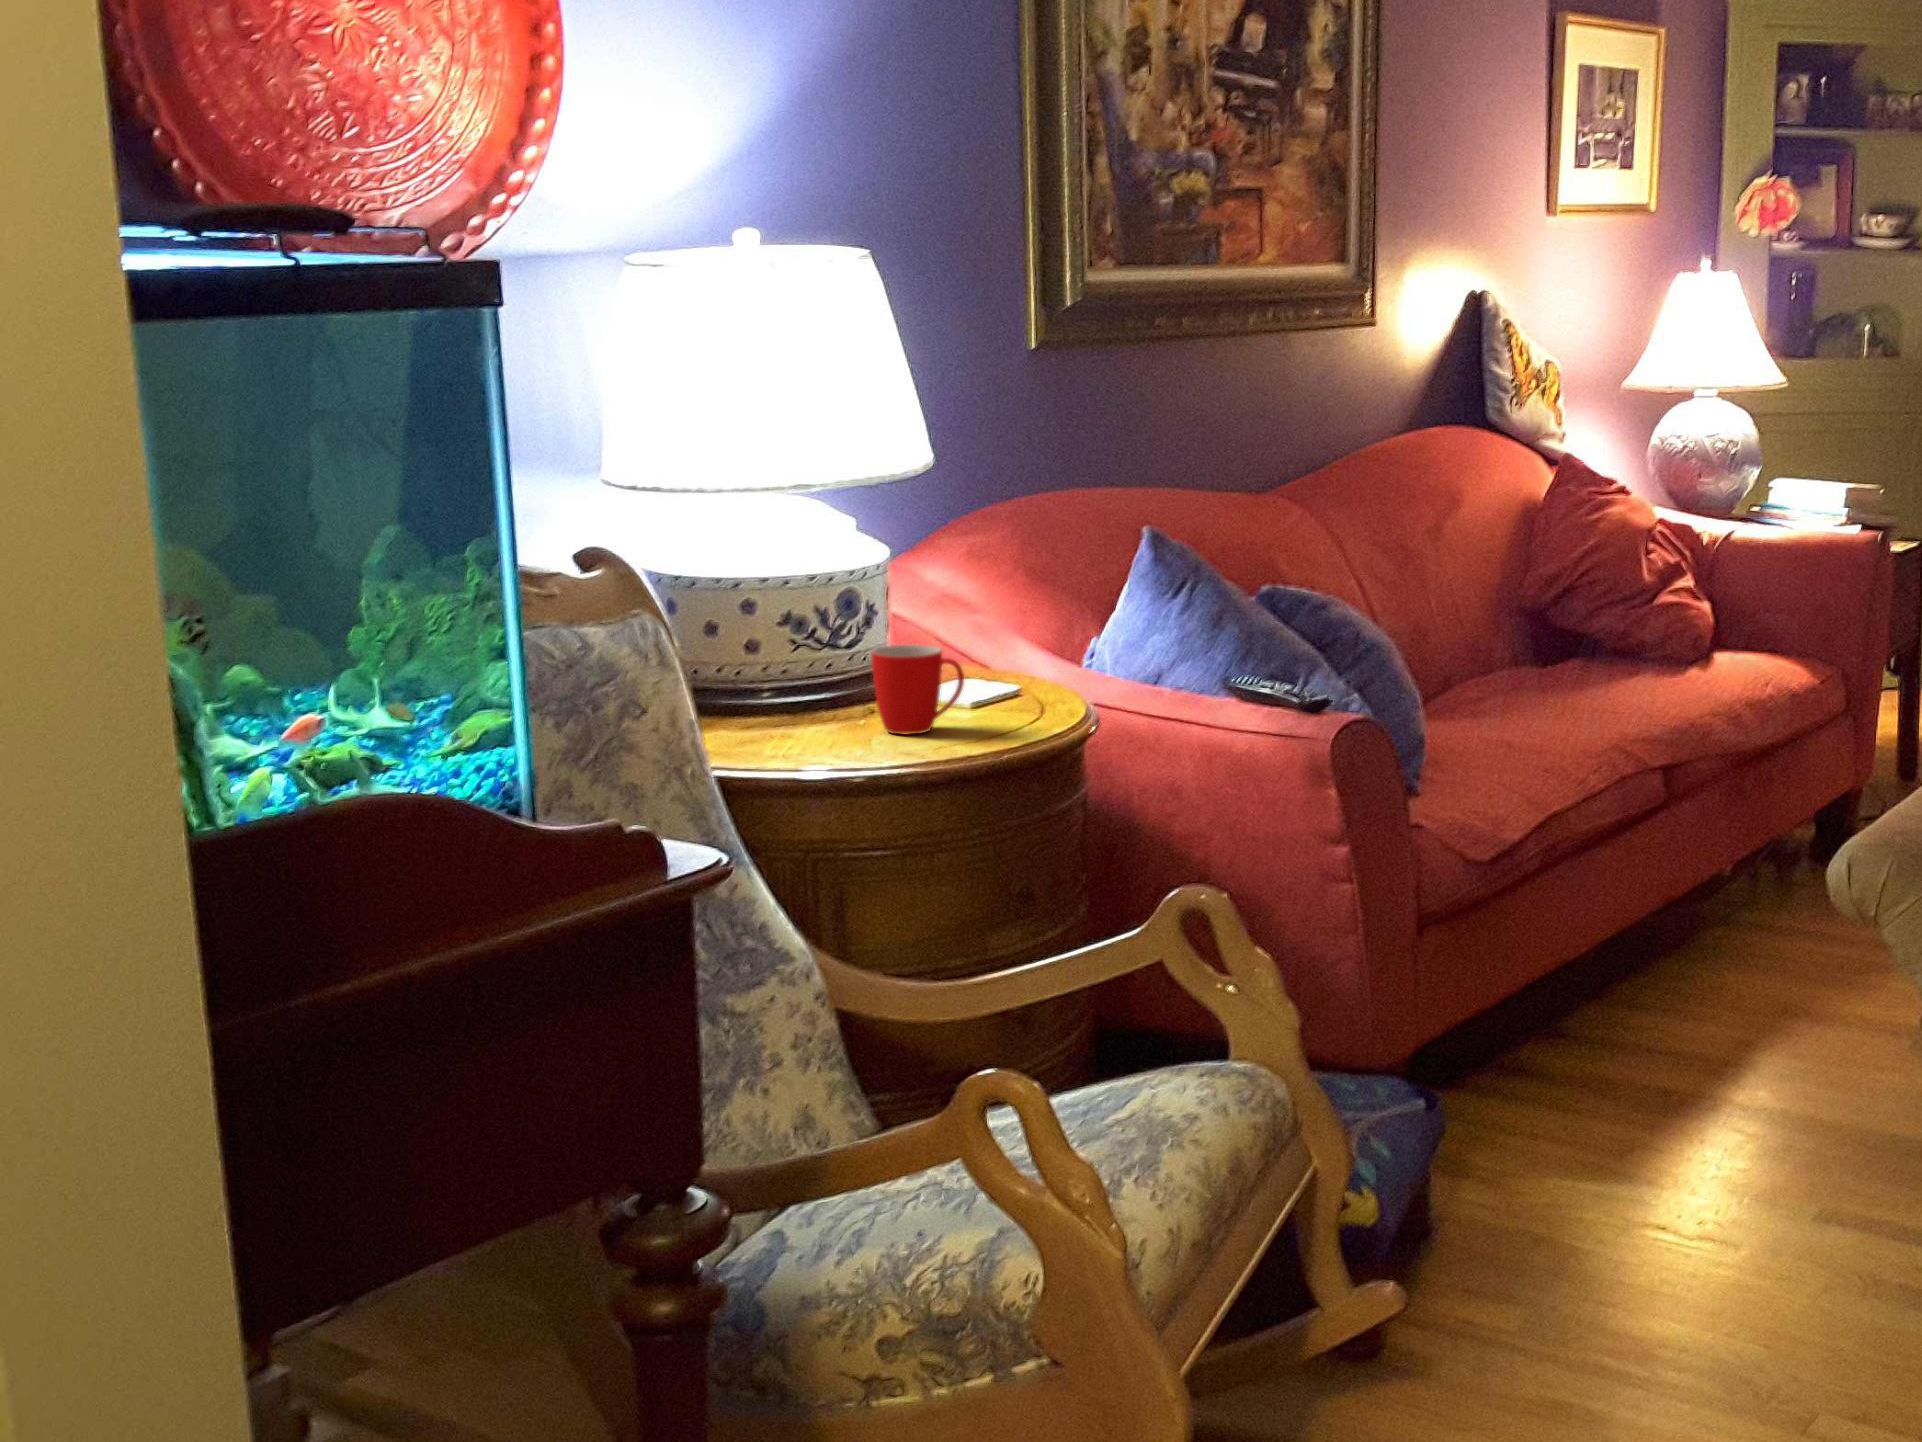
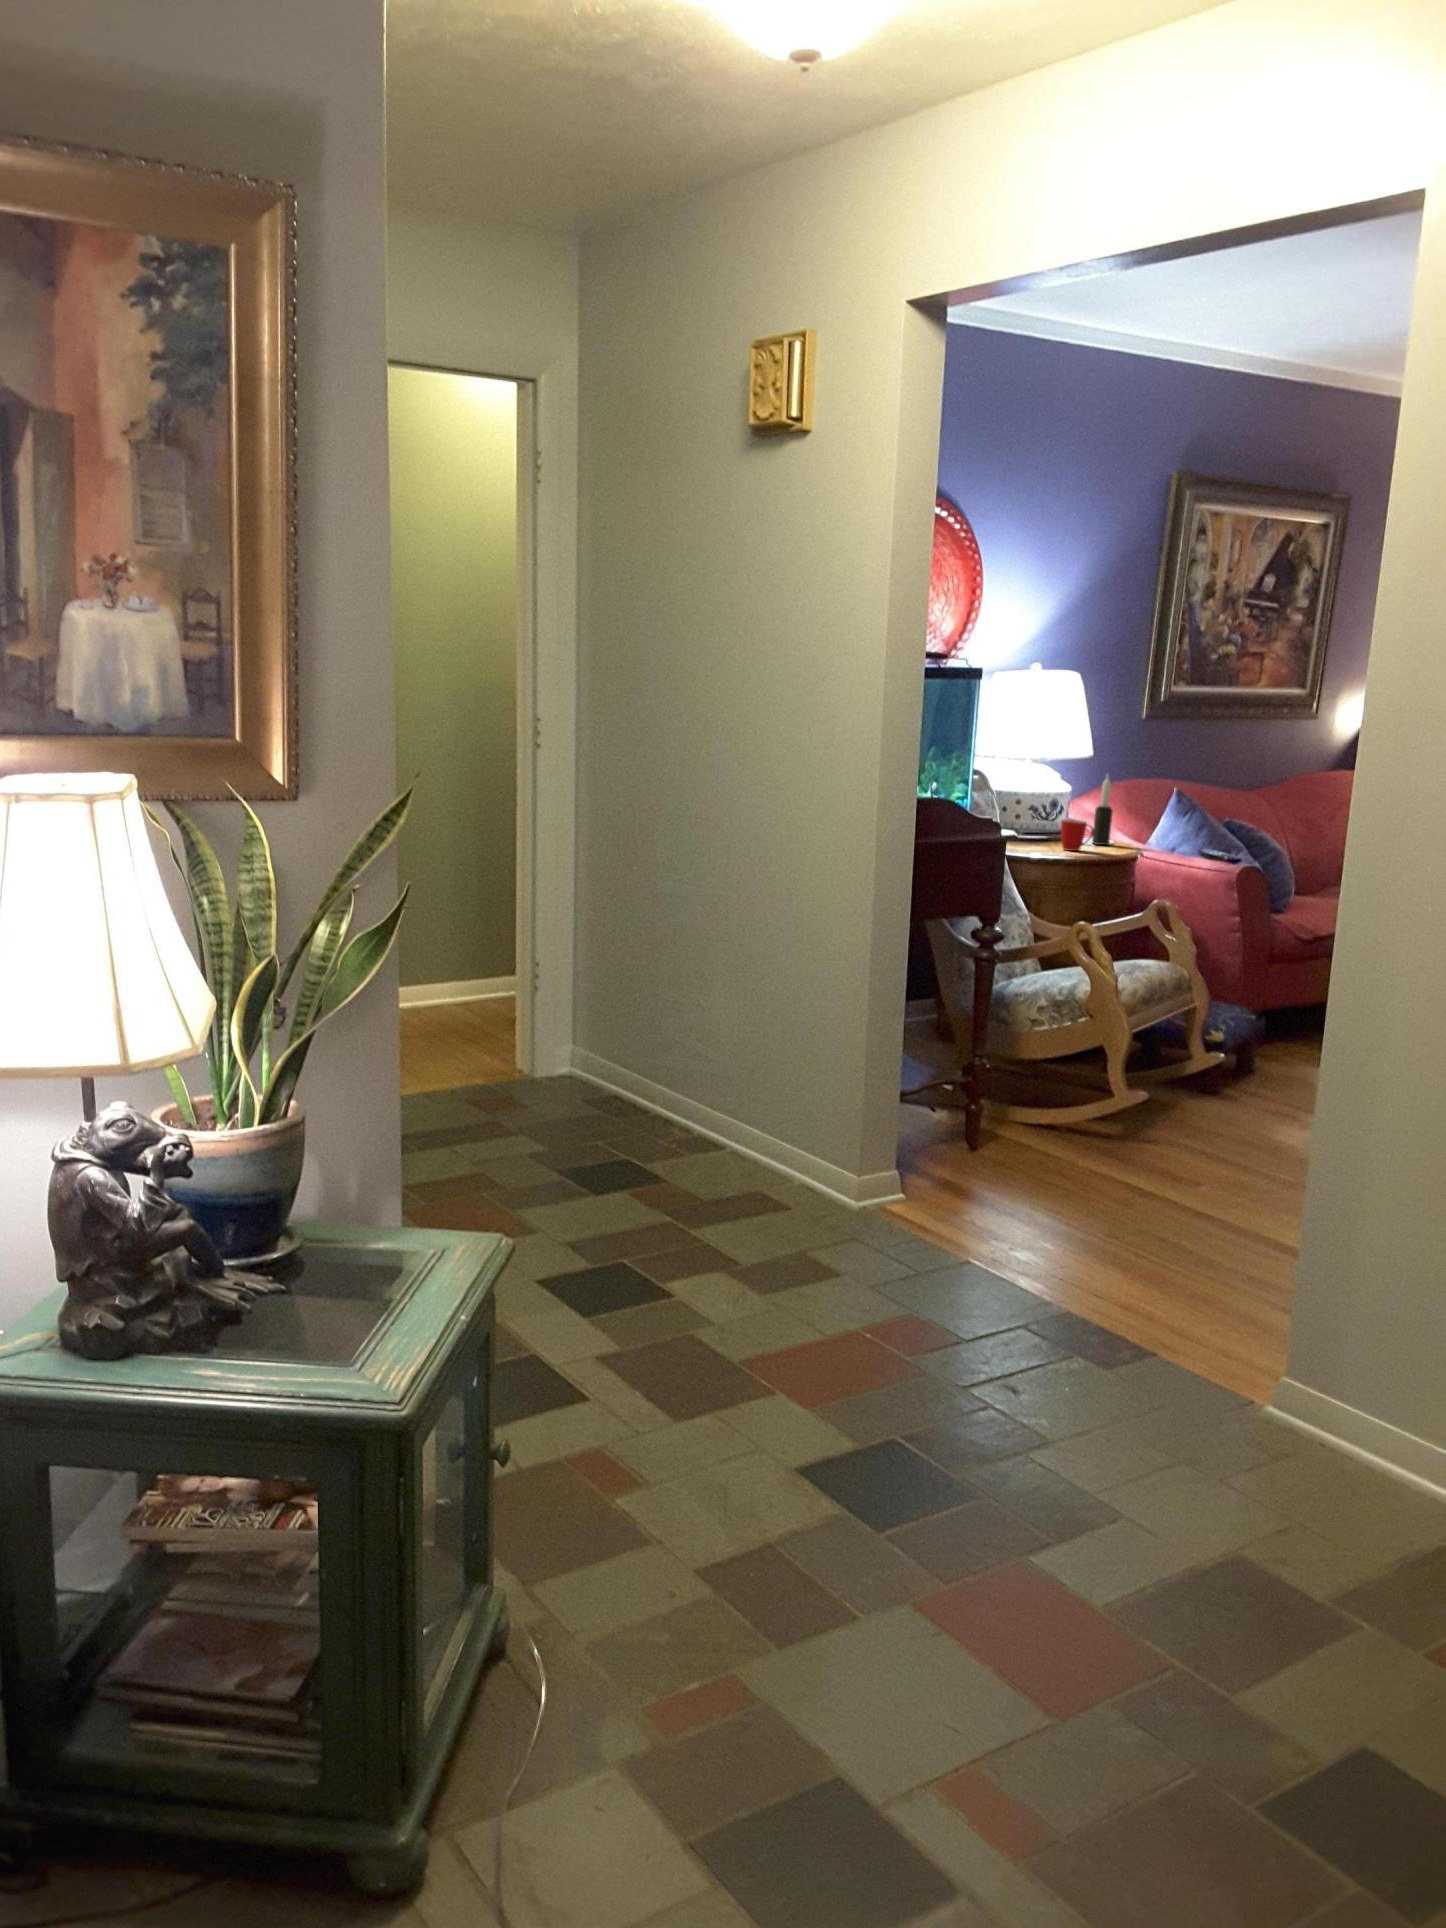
candle: none [955,507,1003,697] -> present [1092,775,1113,845]

